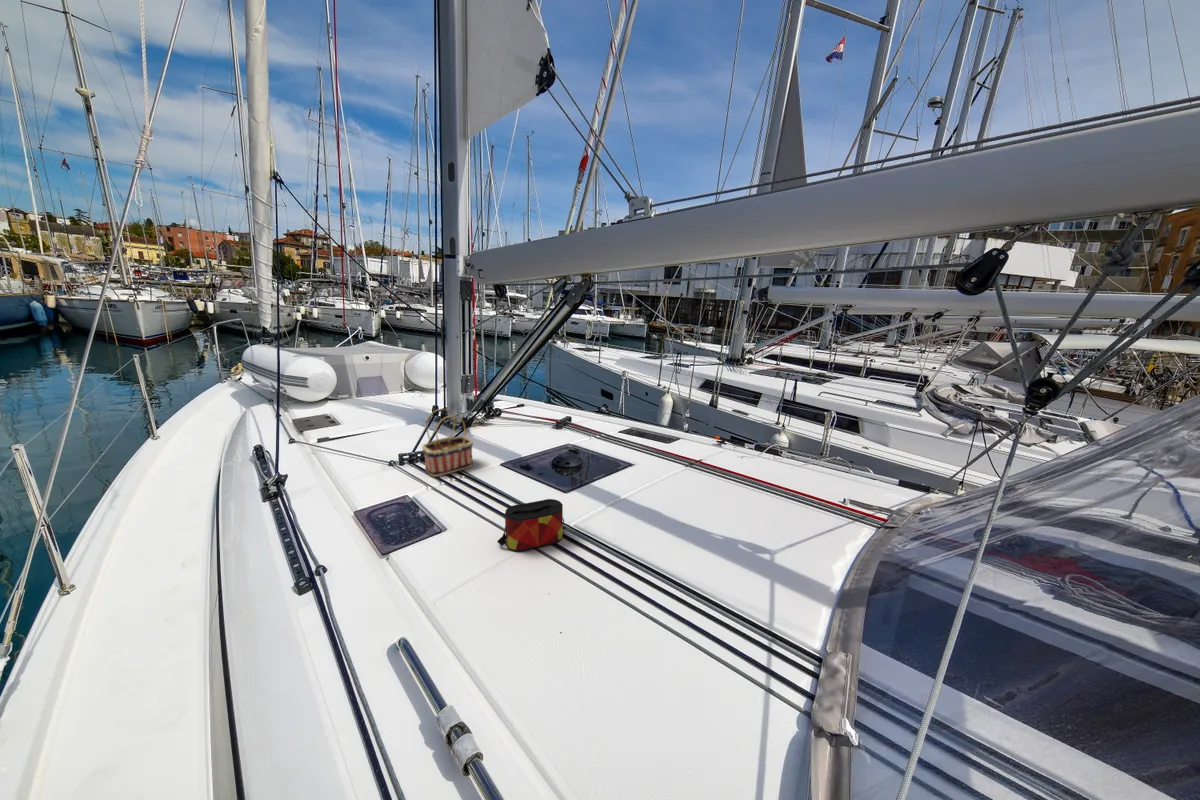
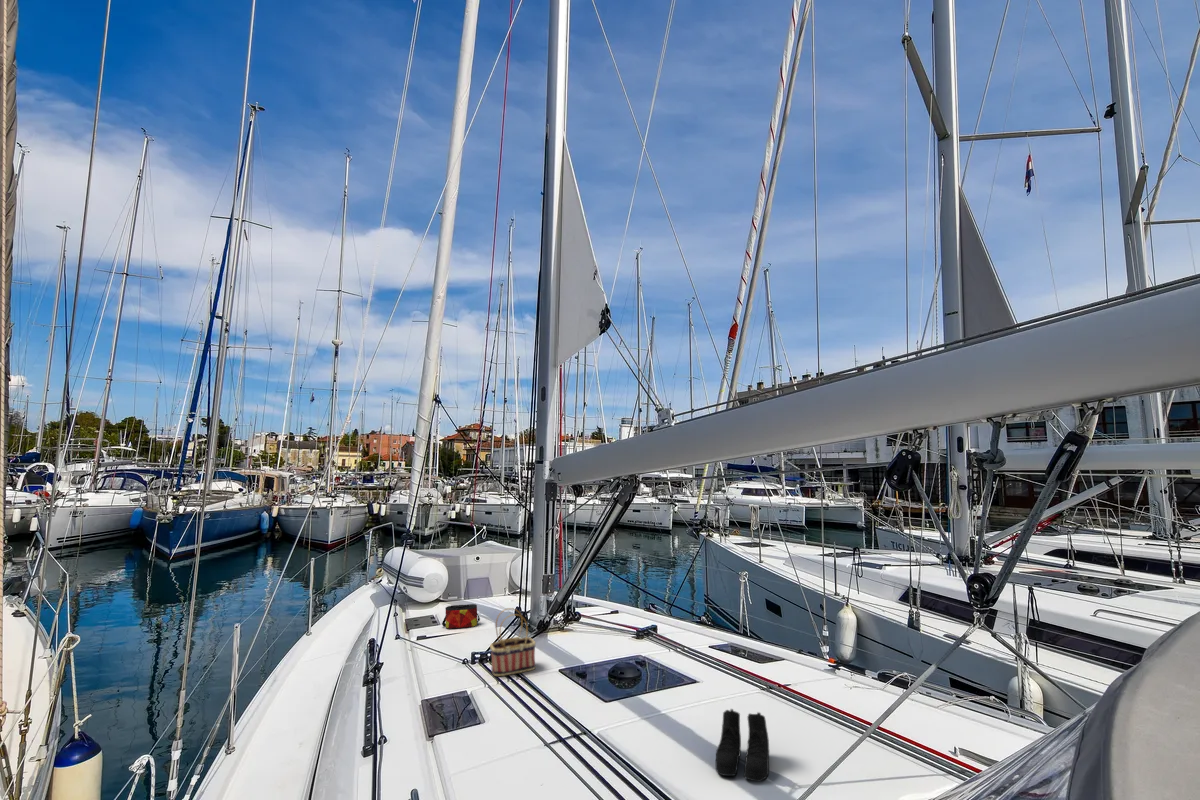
boots: none [707,497,760,560] -> present [716,709,769,781]
bag: present [498,499,564,552] -> present [442,604,480,629]

